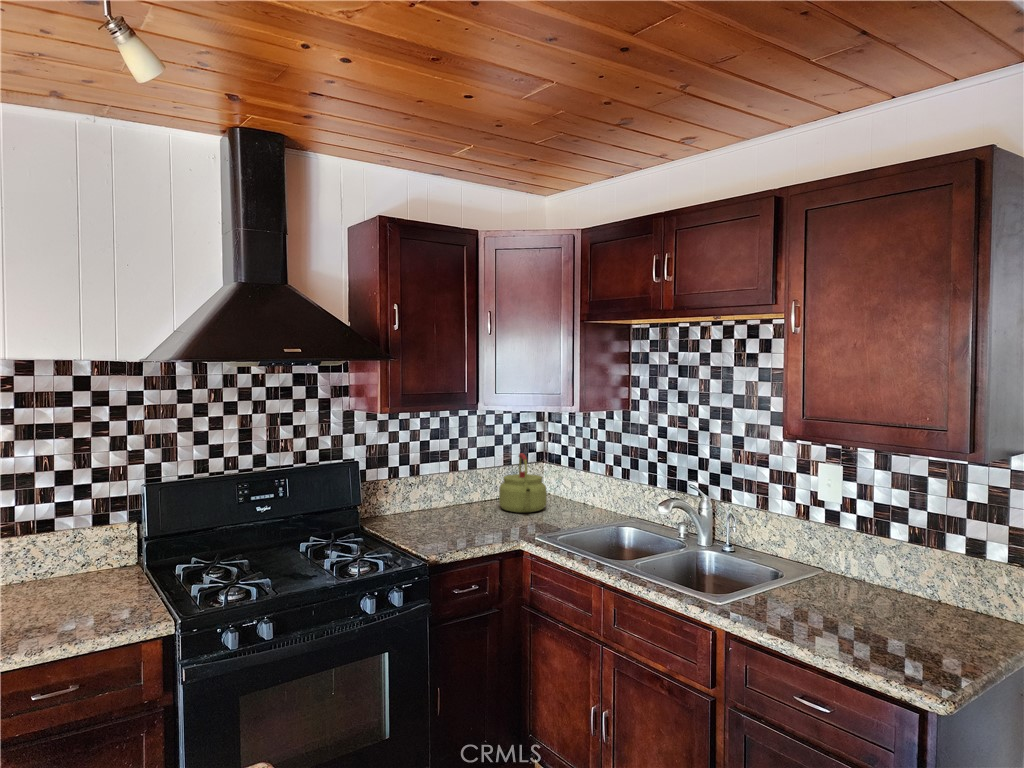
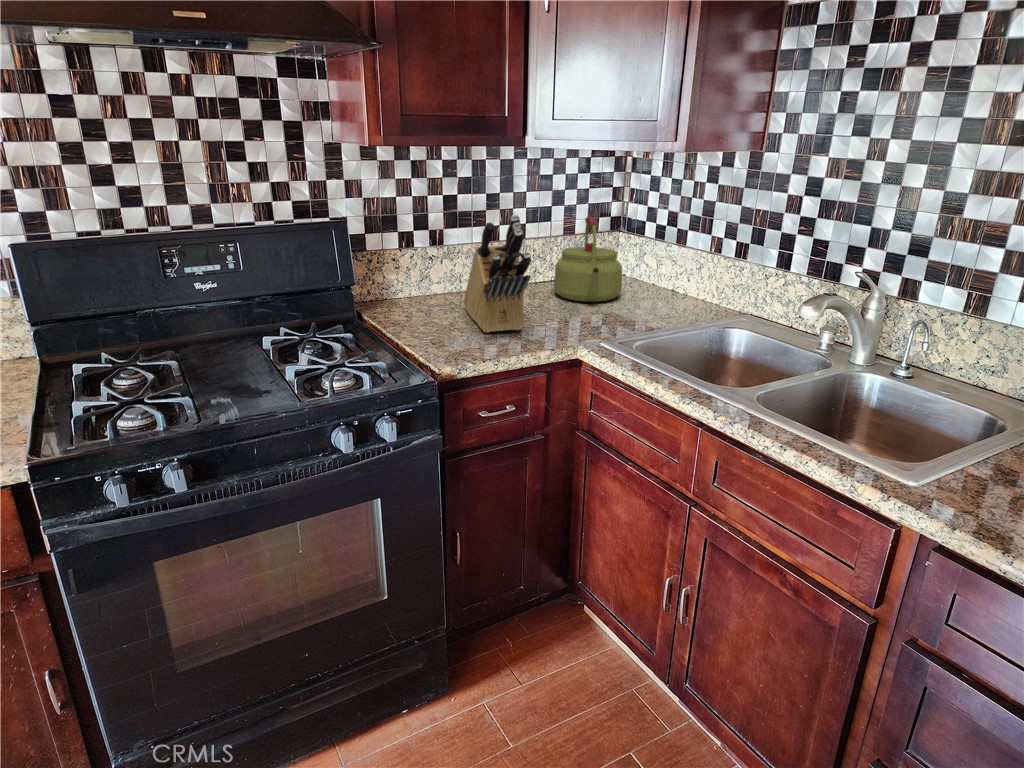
knife block: none [437,455,486,535] -> present [464,215,531,332]

